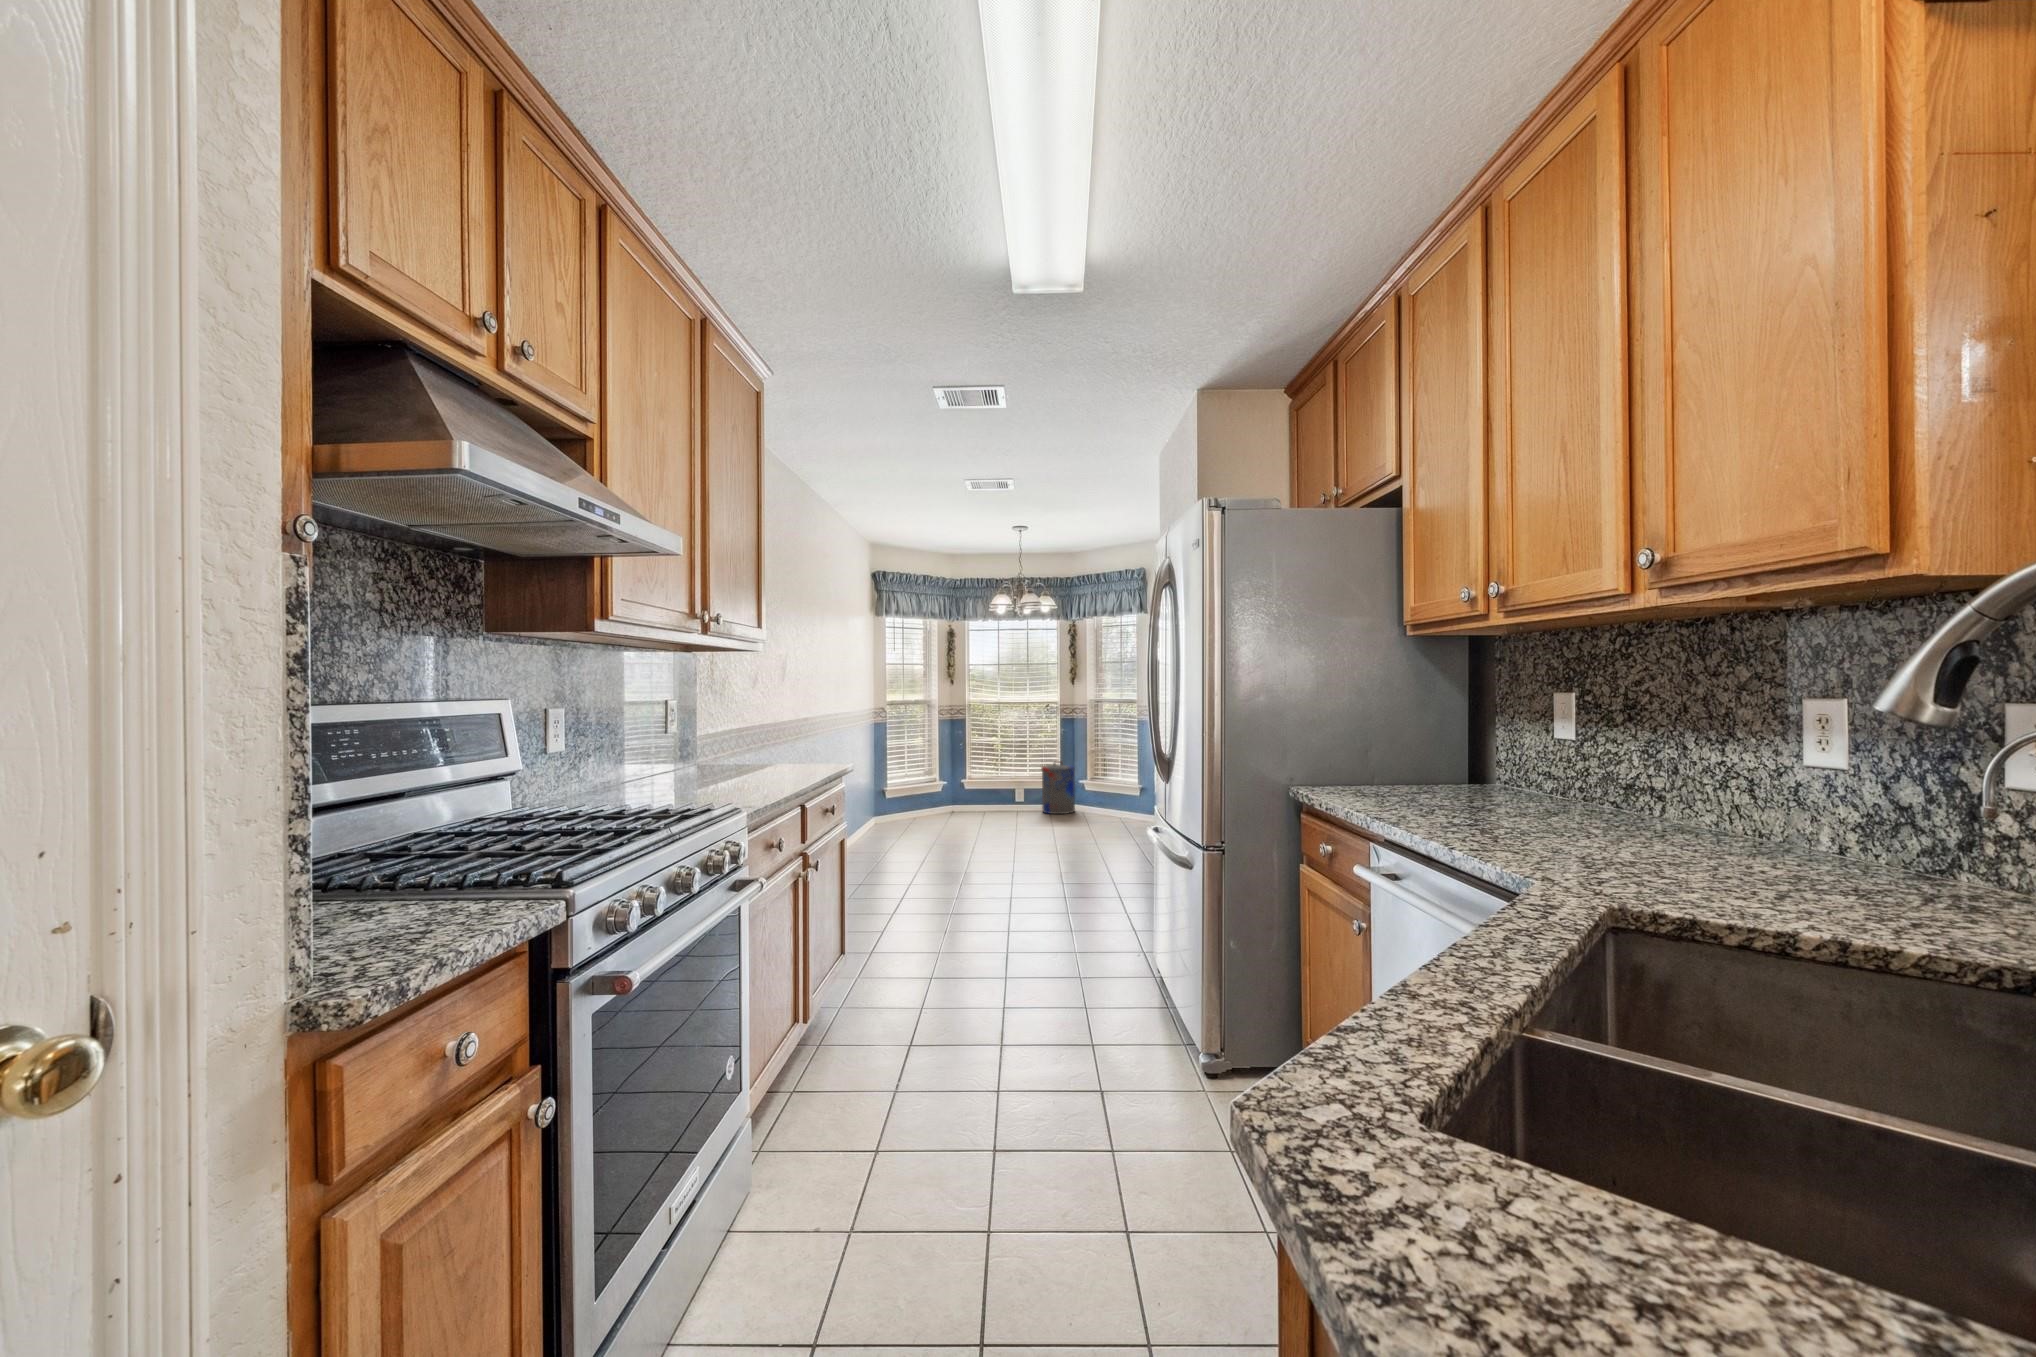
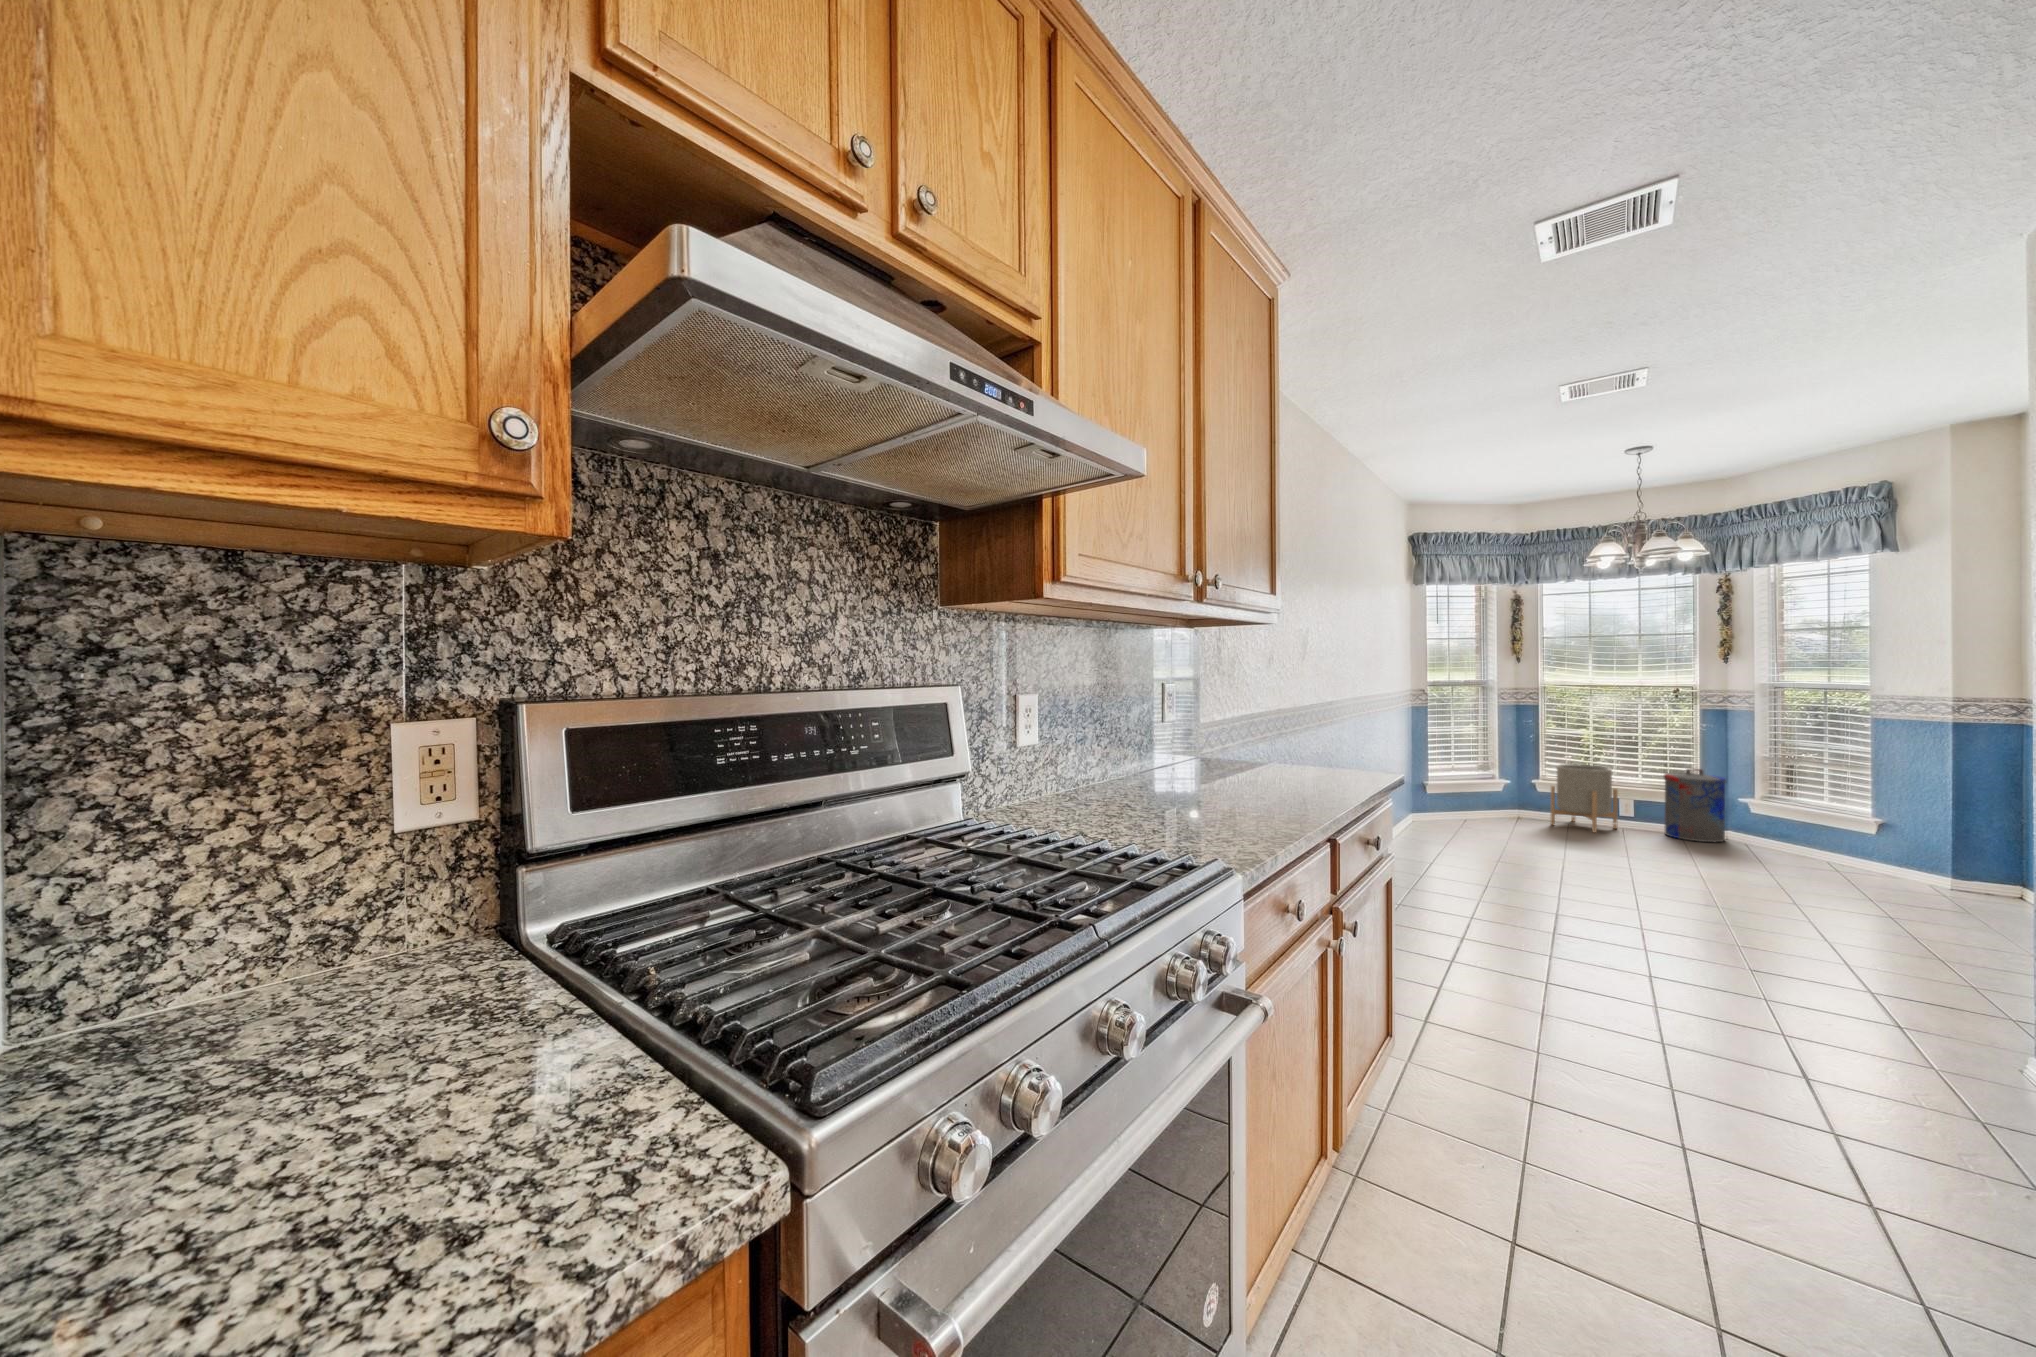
planter: none [973,764,1016,816] -> present [1551,764,1618,833]

